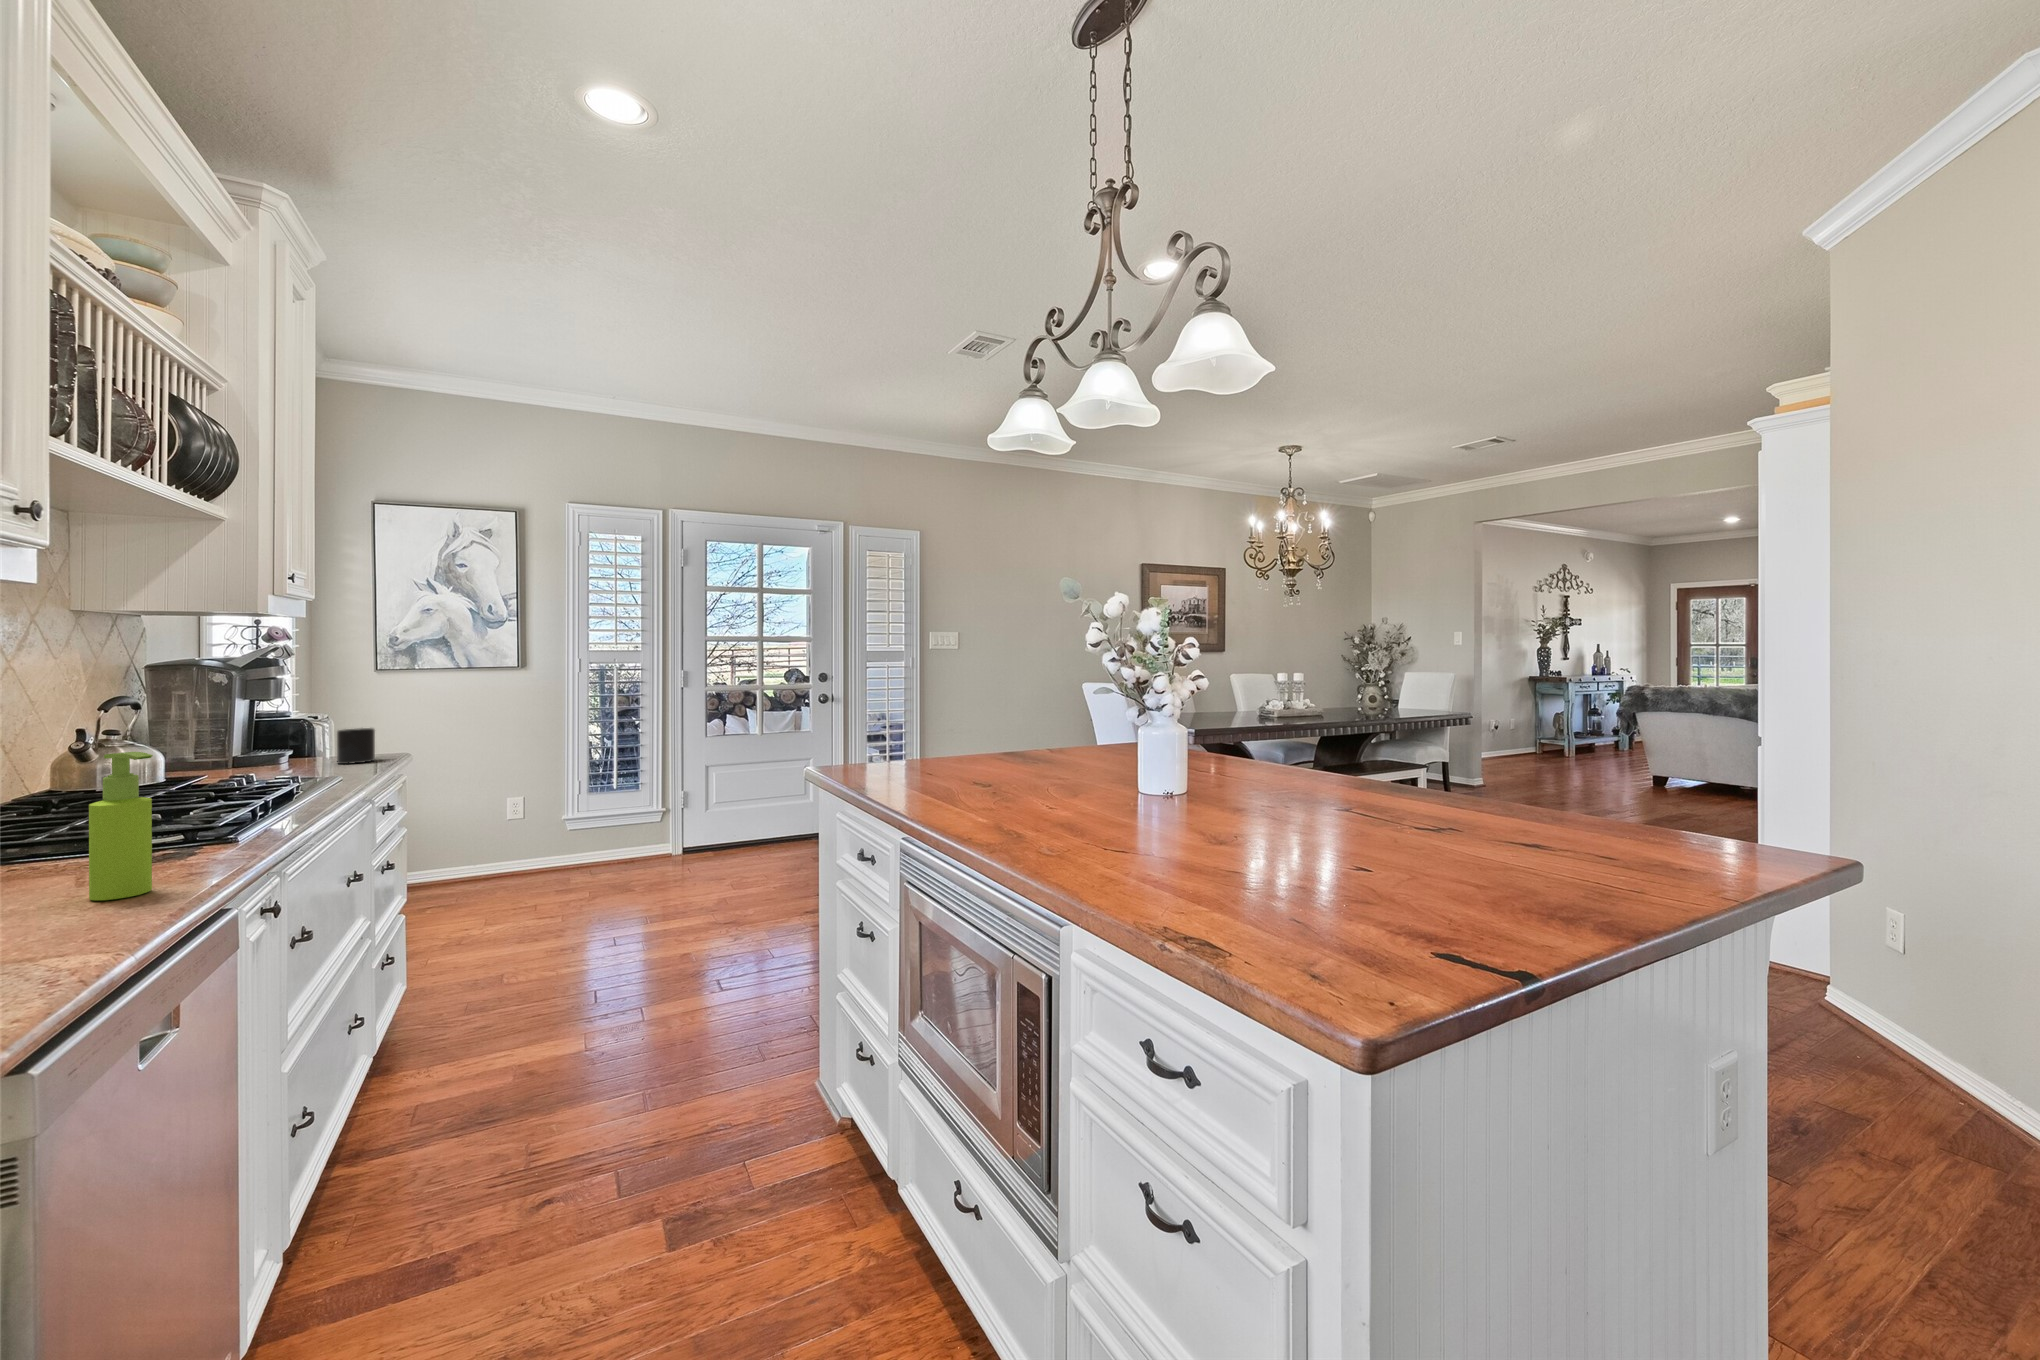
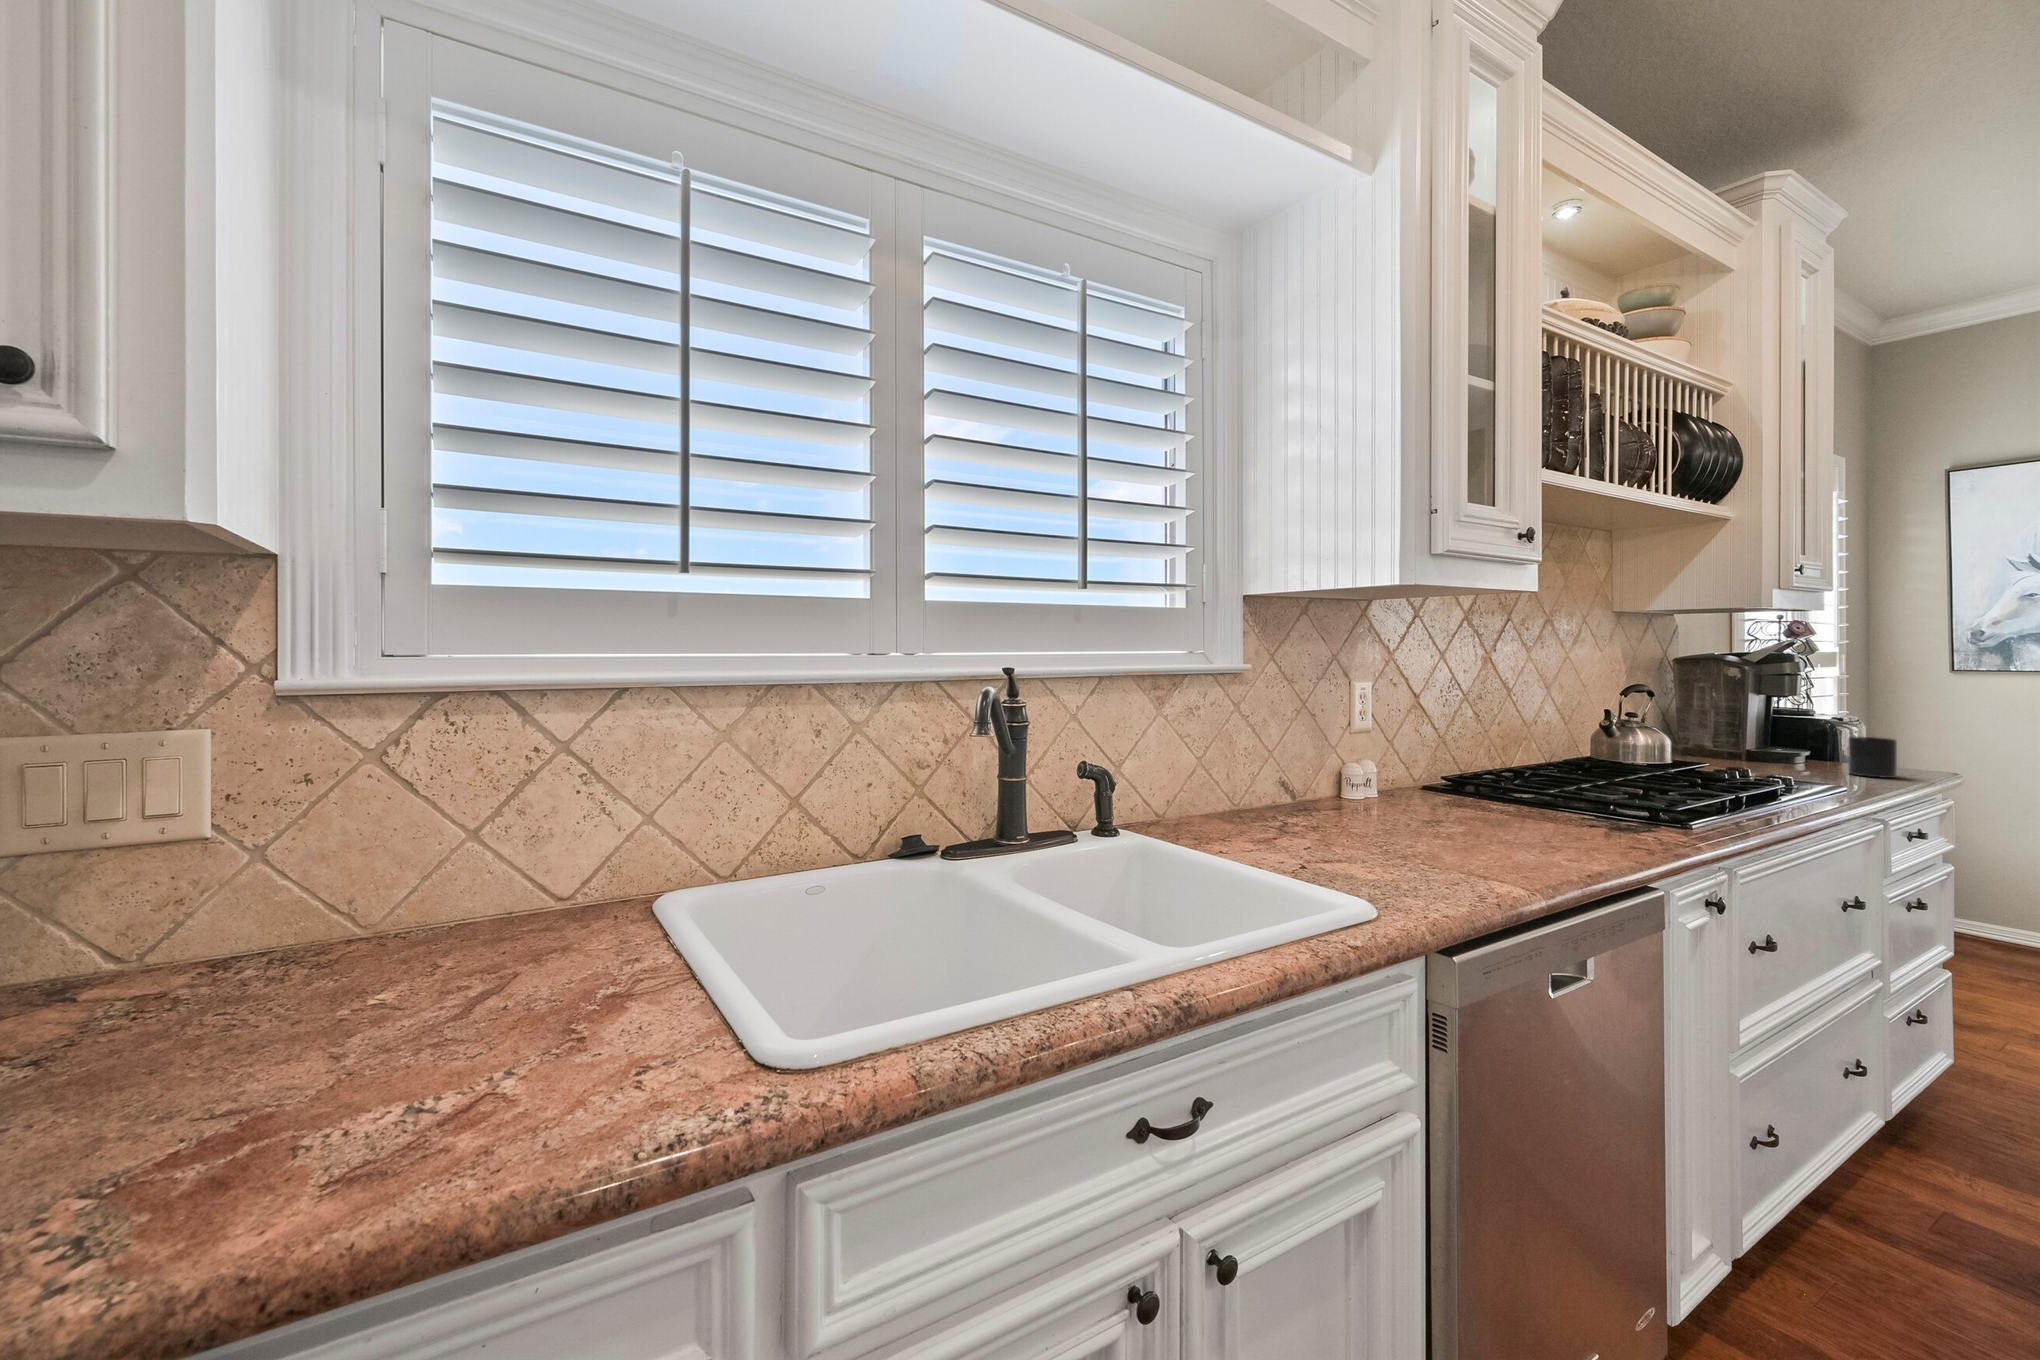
soap dispenser: present [89,752,153,900] -> none [1551,731,1594,853]

